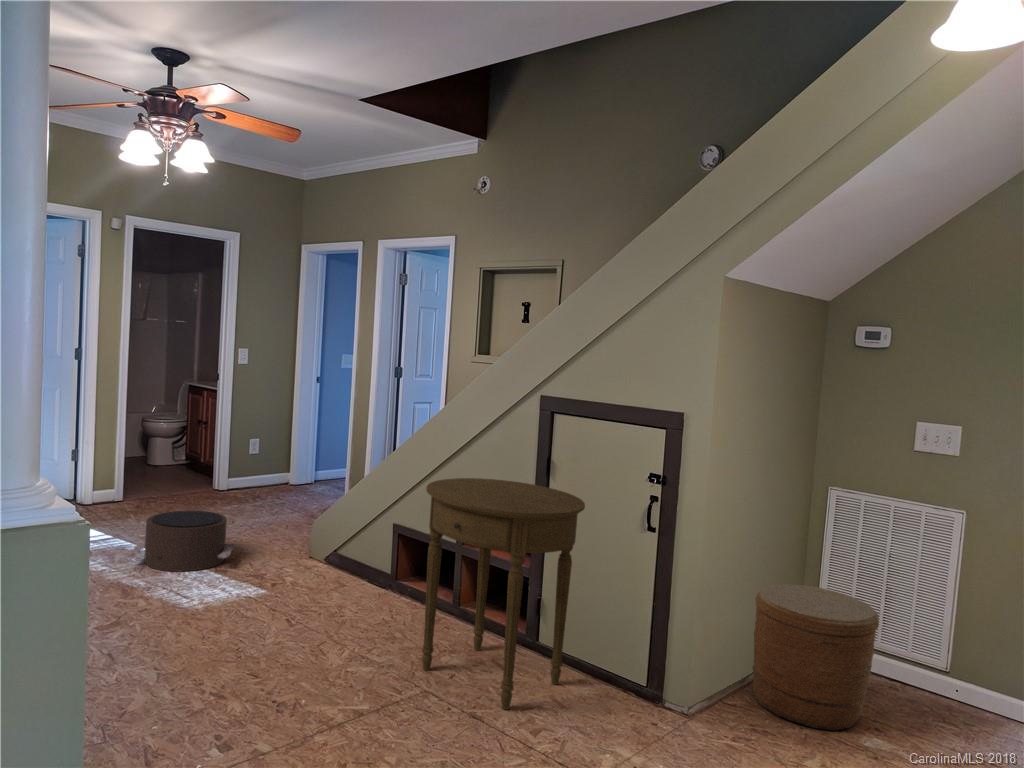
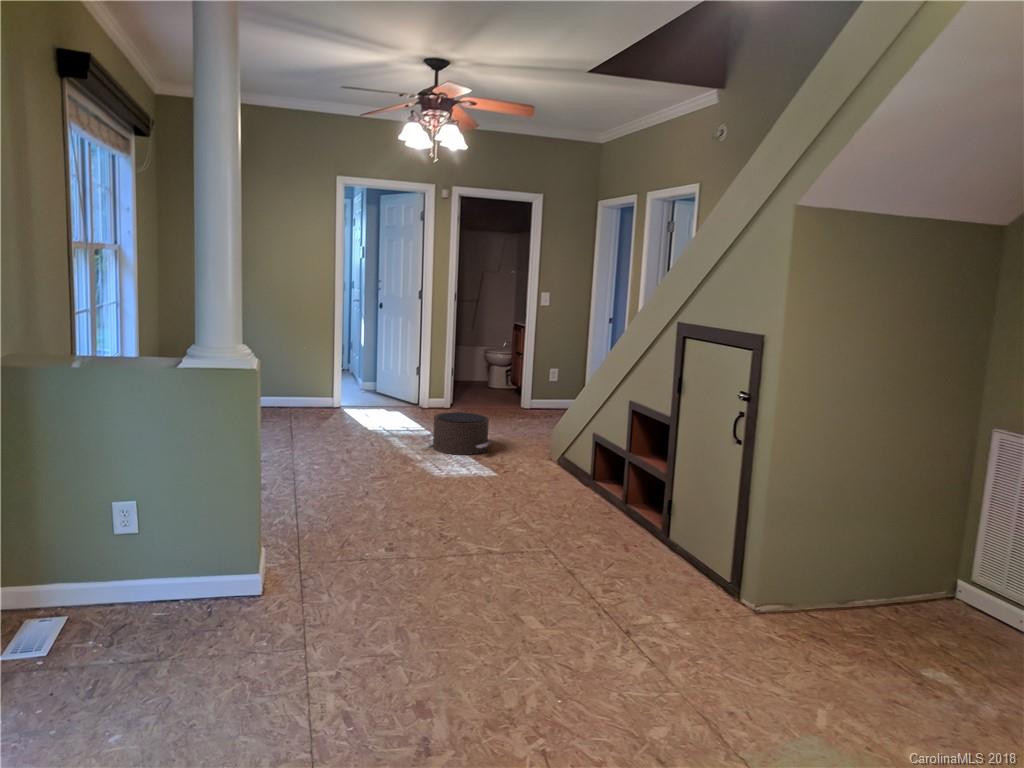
side table: present [422,478,585,710] -> none [560,391,686,574]
woven basket: present [753,585,879,731] -> none [846,516,987,664]

